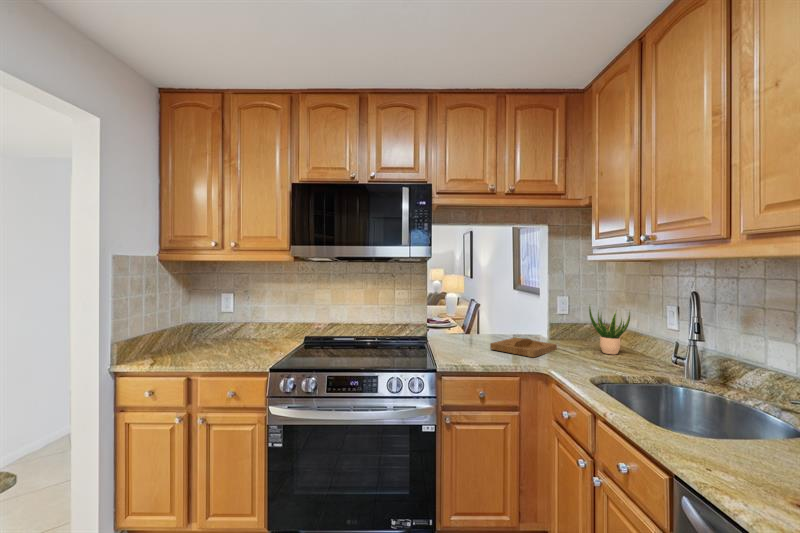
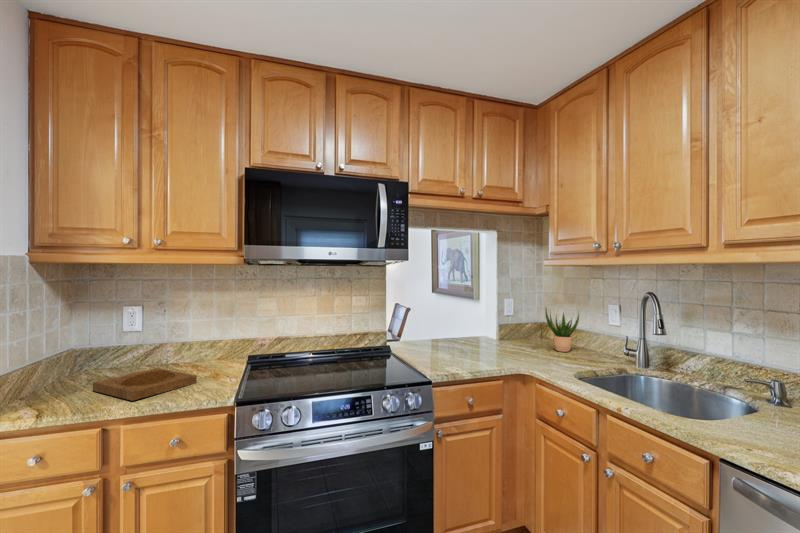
tray: present [490,338,557,357] -> present [93,368,197,401]

